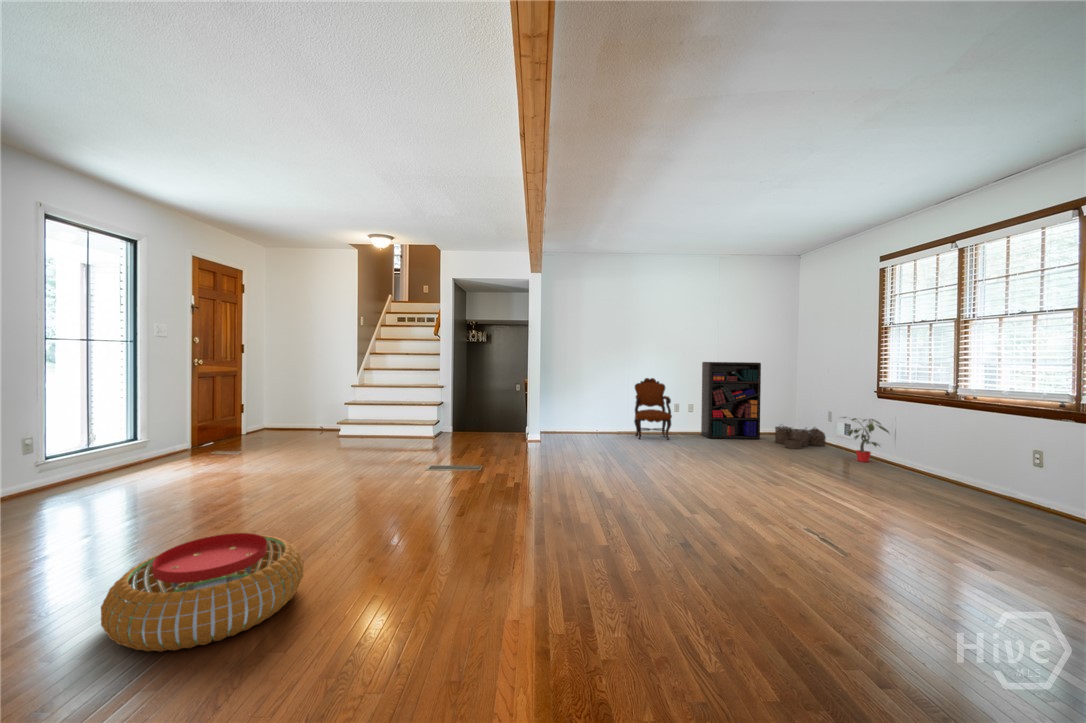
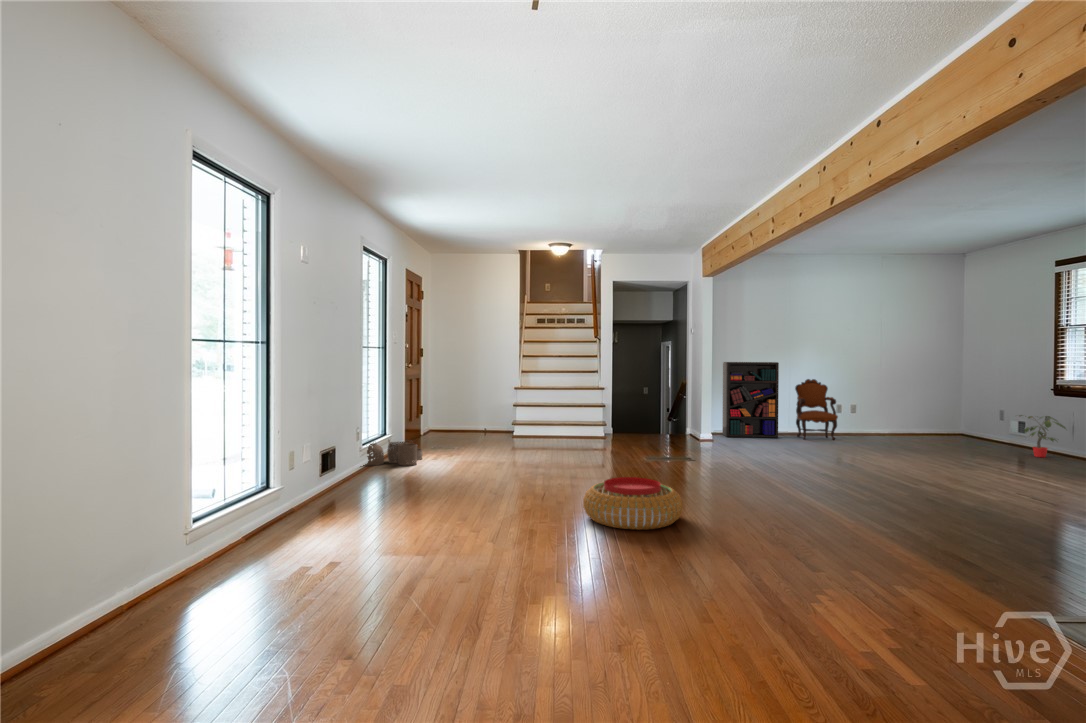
bookshelf: present [701,362,761,439] -> present [722,362,779,438]
woven basket: present [775,426,826,449] -> present [365,440,423,466]

